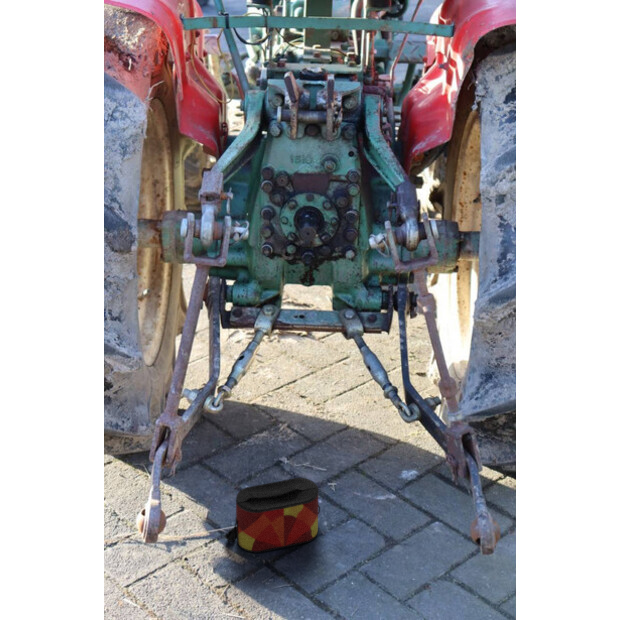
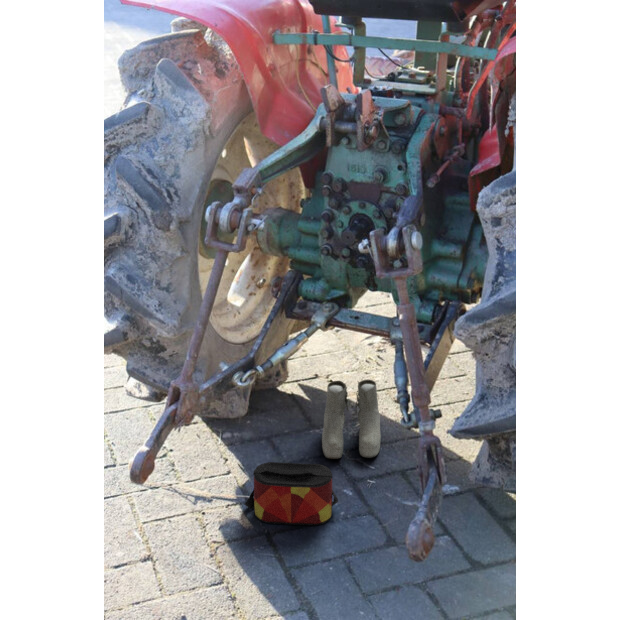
boots: none [255,379,321,469] -> present [322,380,381,459]

